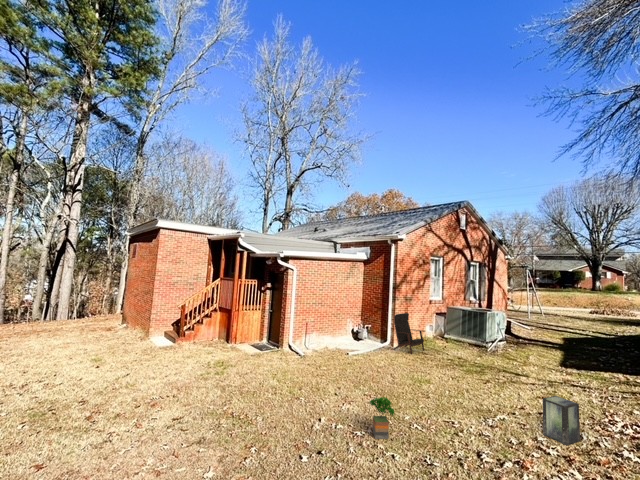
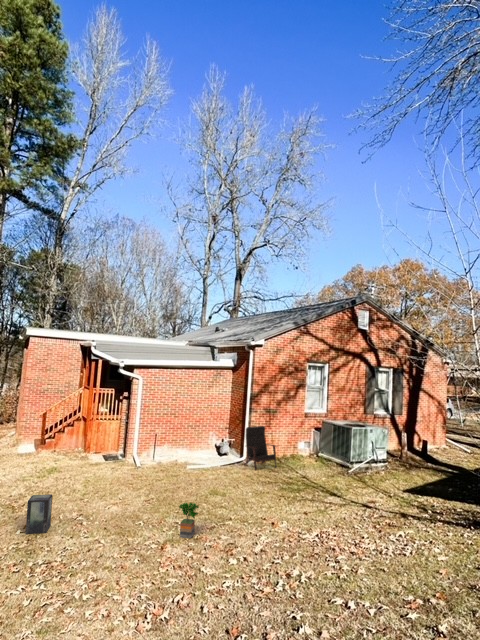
storage box: present [543,396,580,446] -> present [26,494,52,534]
potted tree: present [370,397,394,439] -> present [179,503,199,538]

